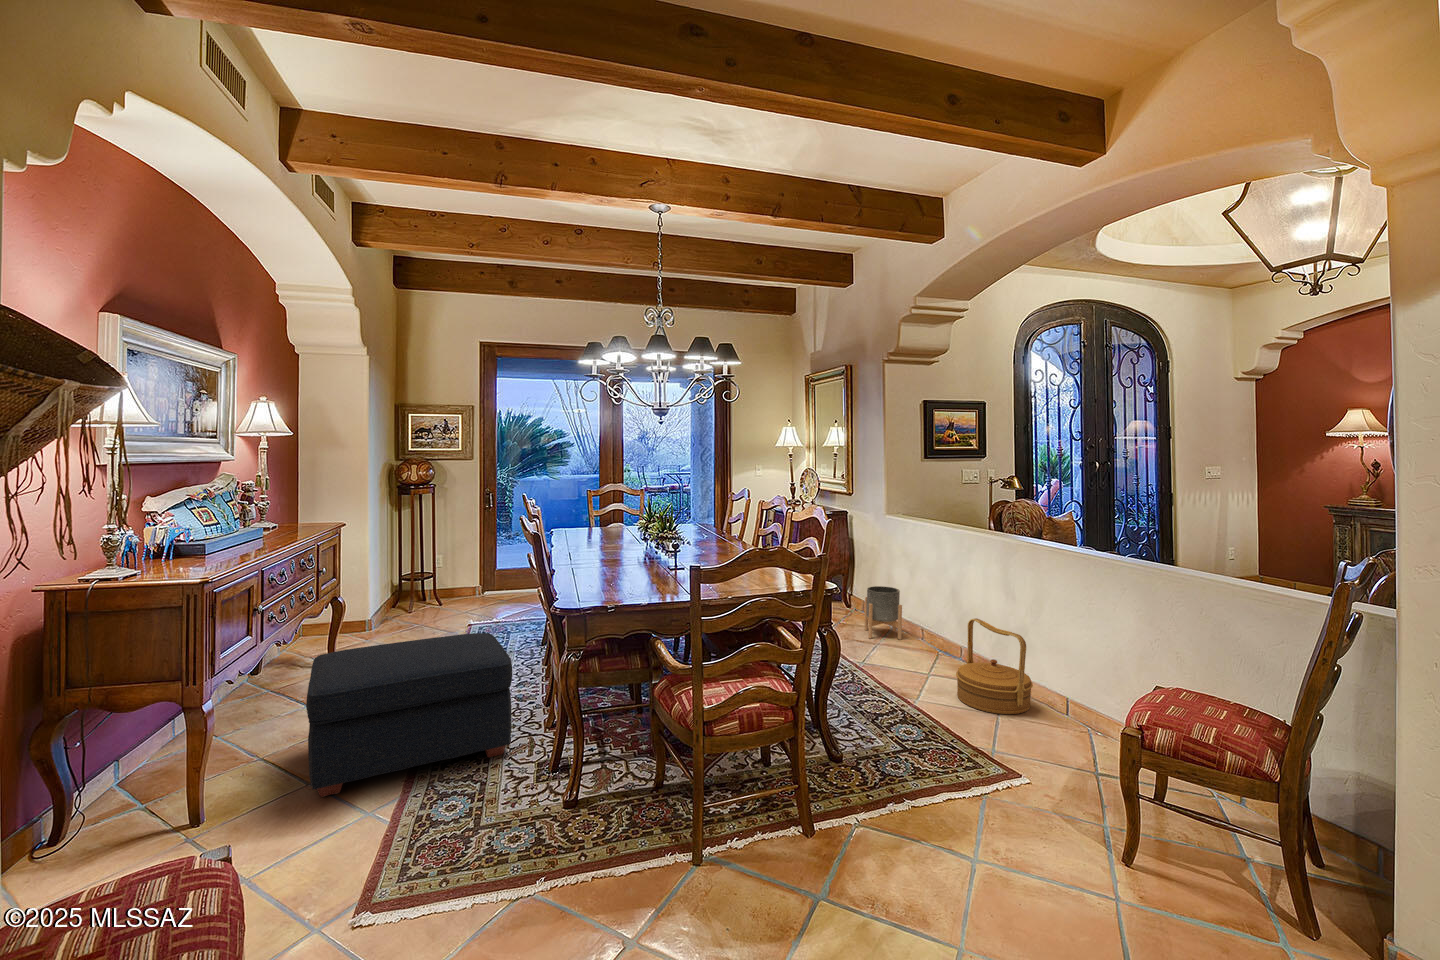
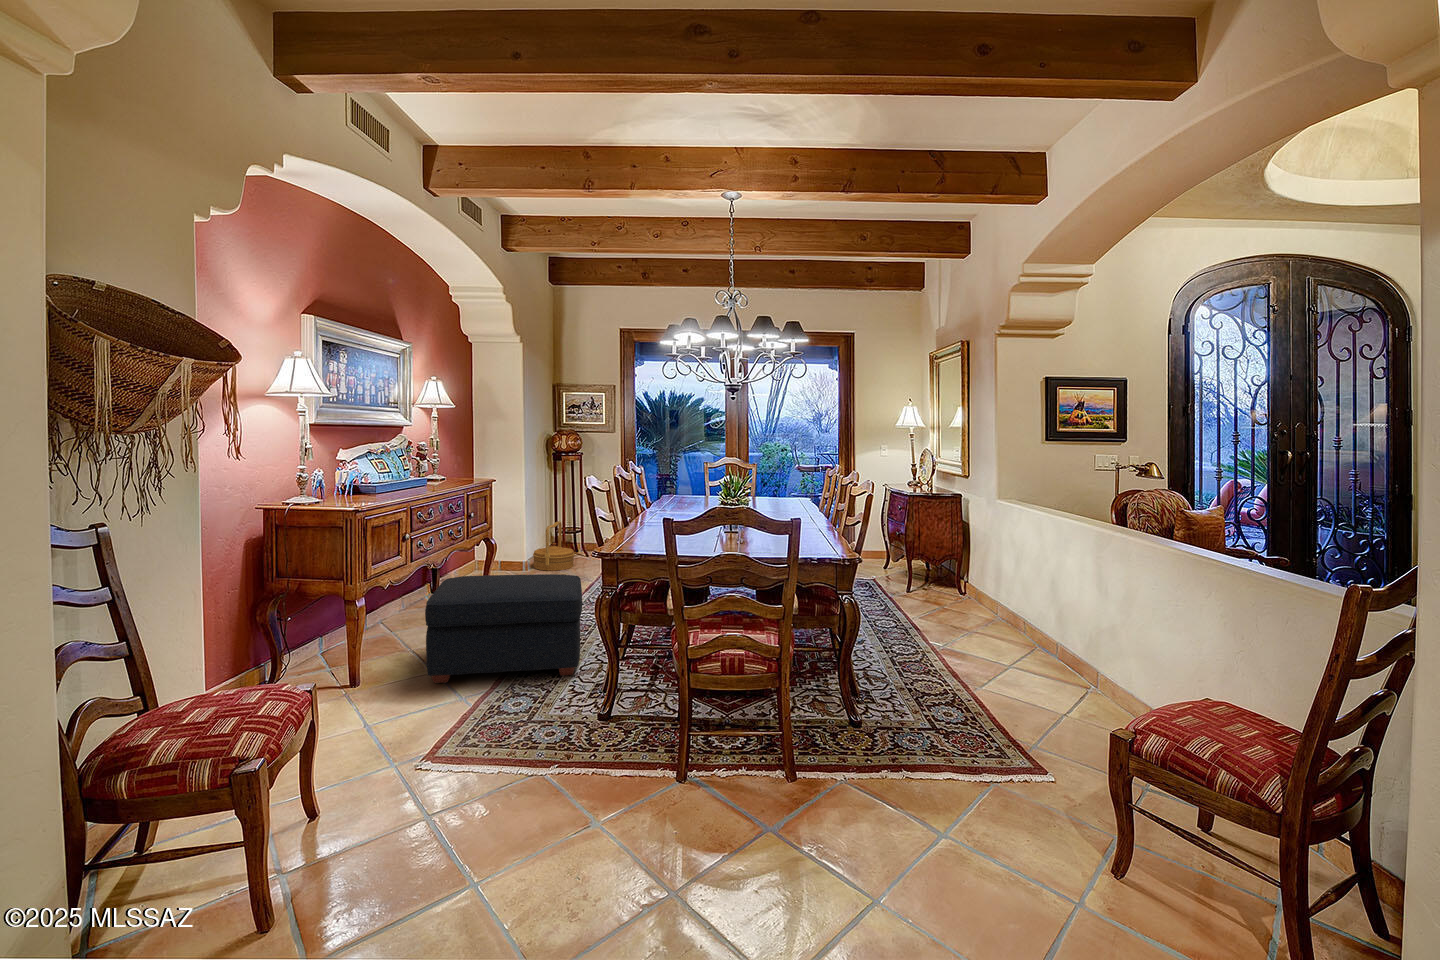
planter: present [865,586,902,640] -> none [957,573,996,630]
woven basket: present [956,618,1033,714] -> present [533,521,575,571]

